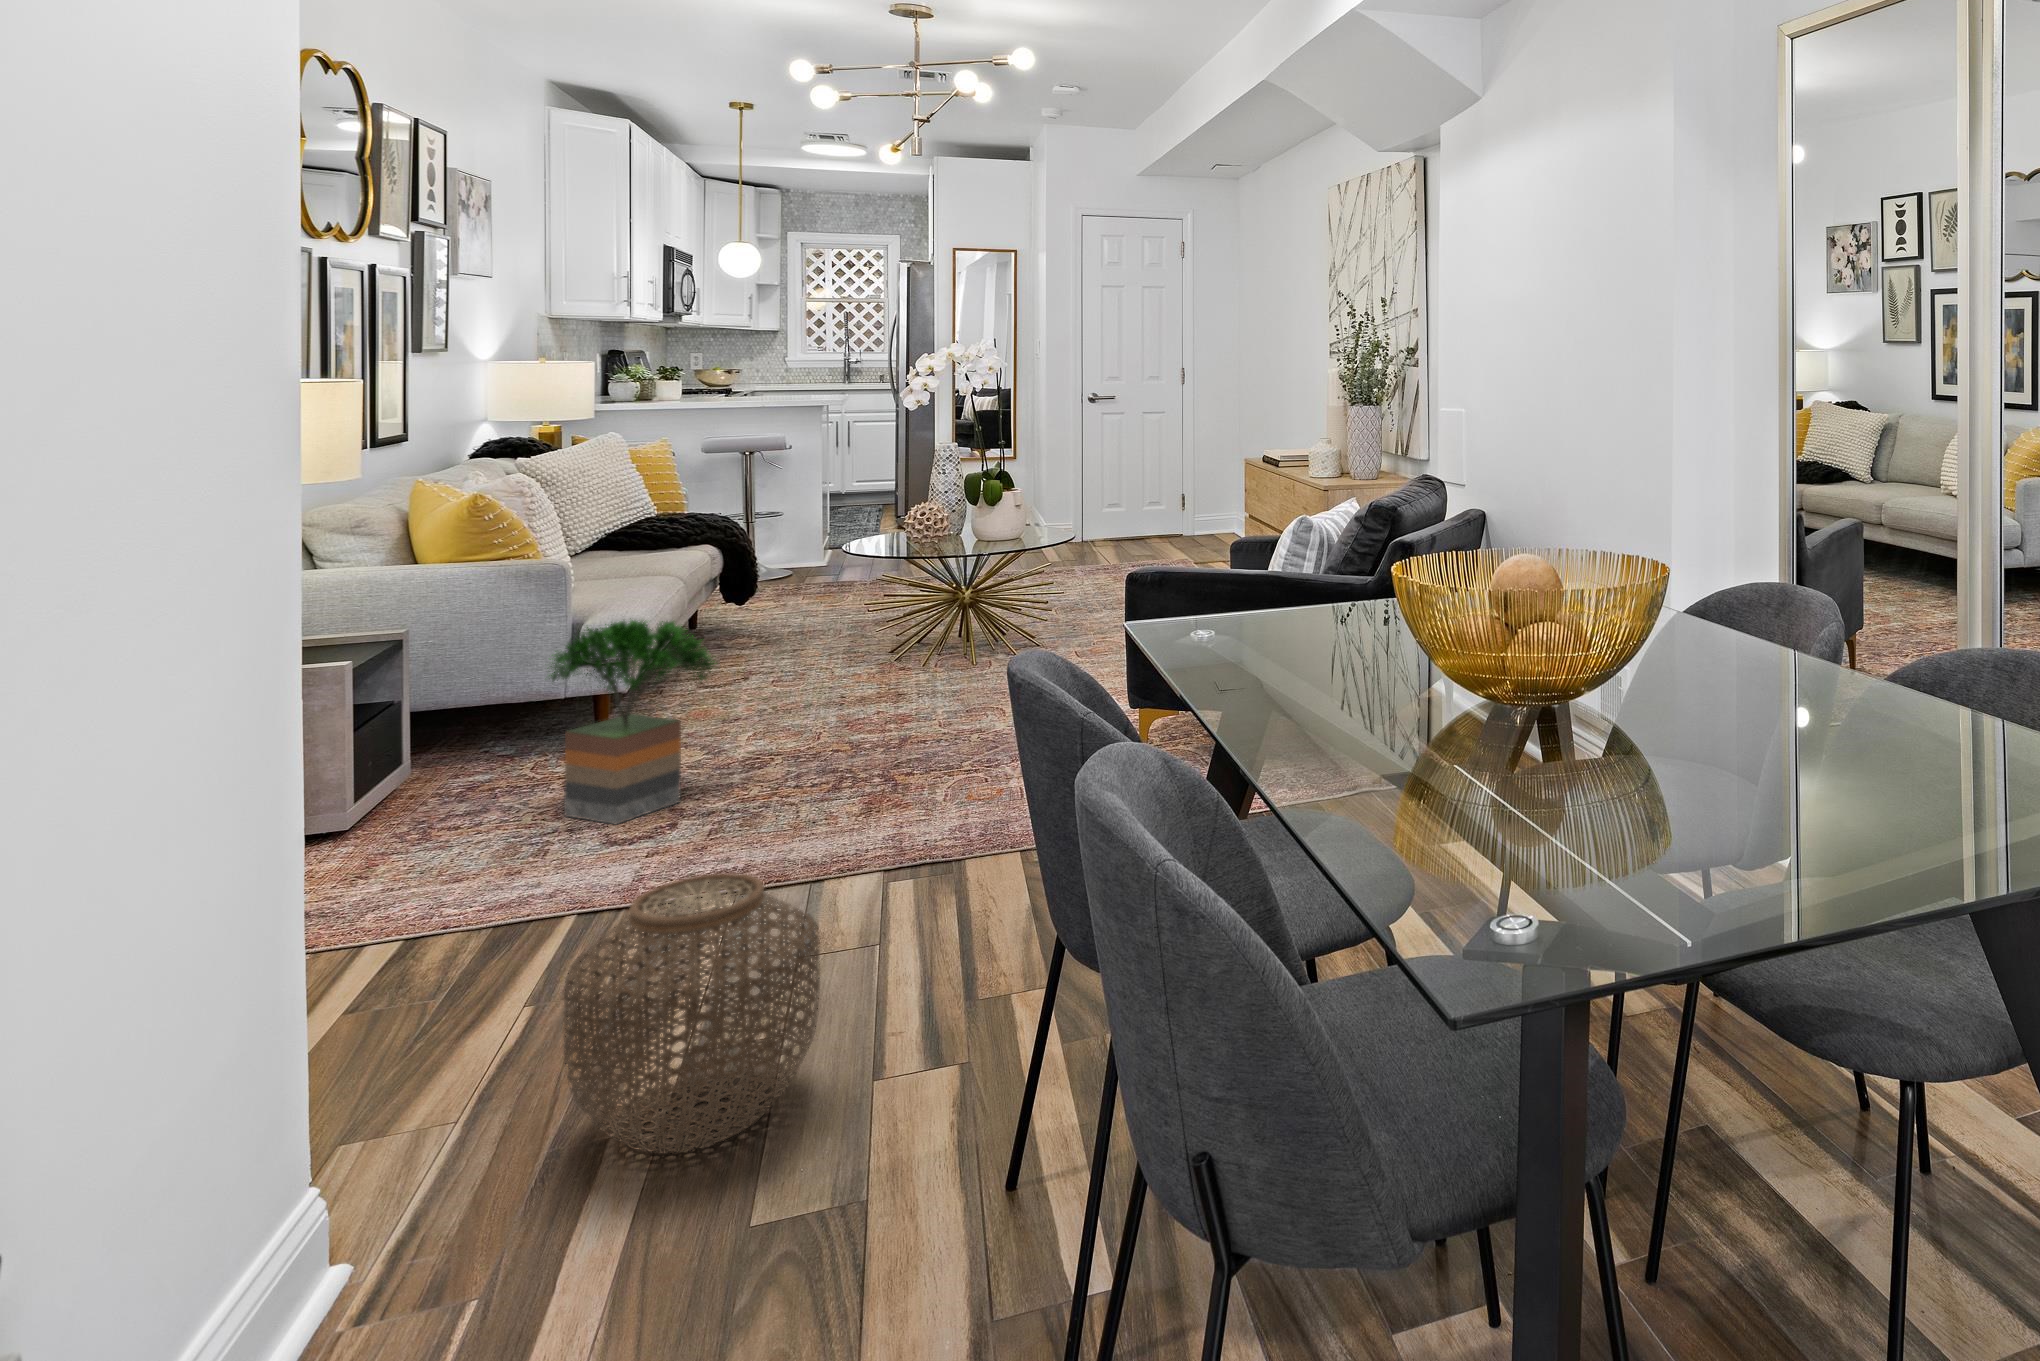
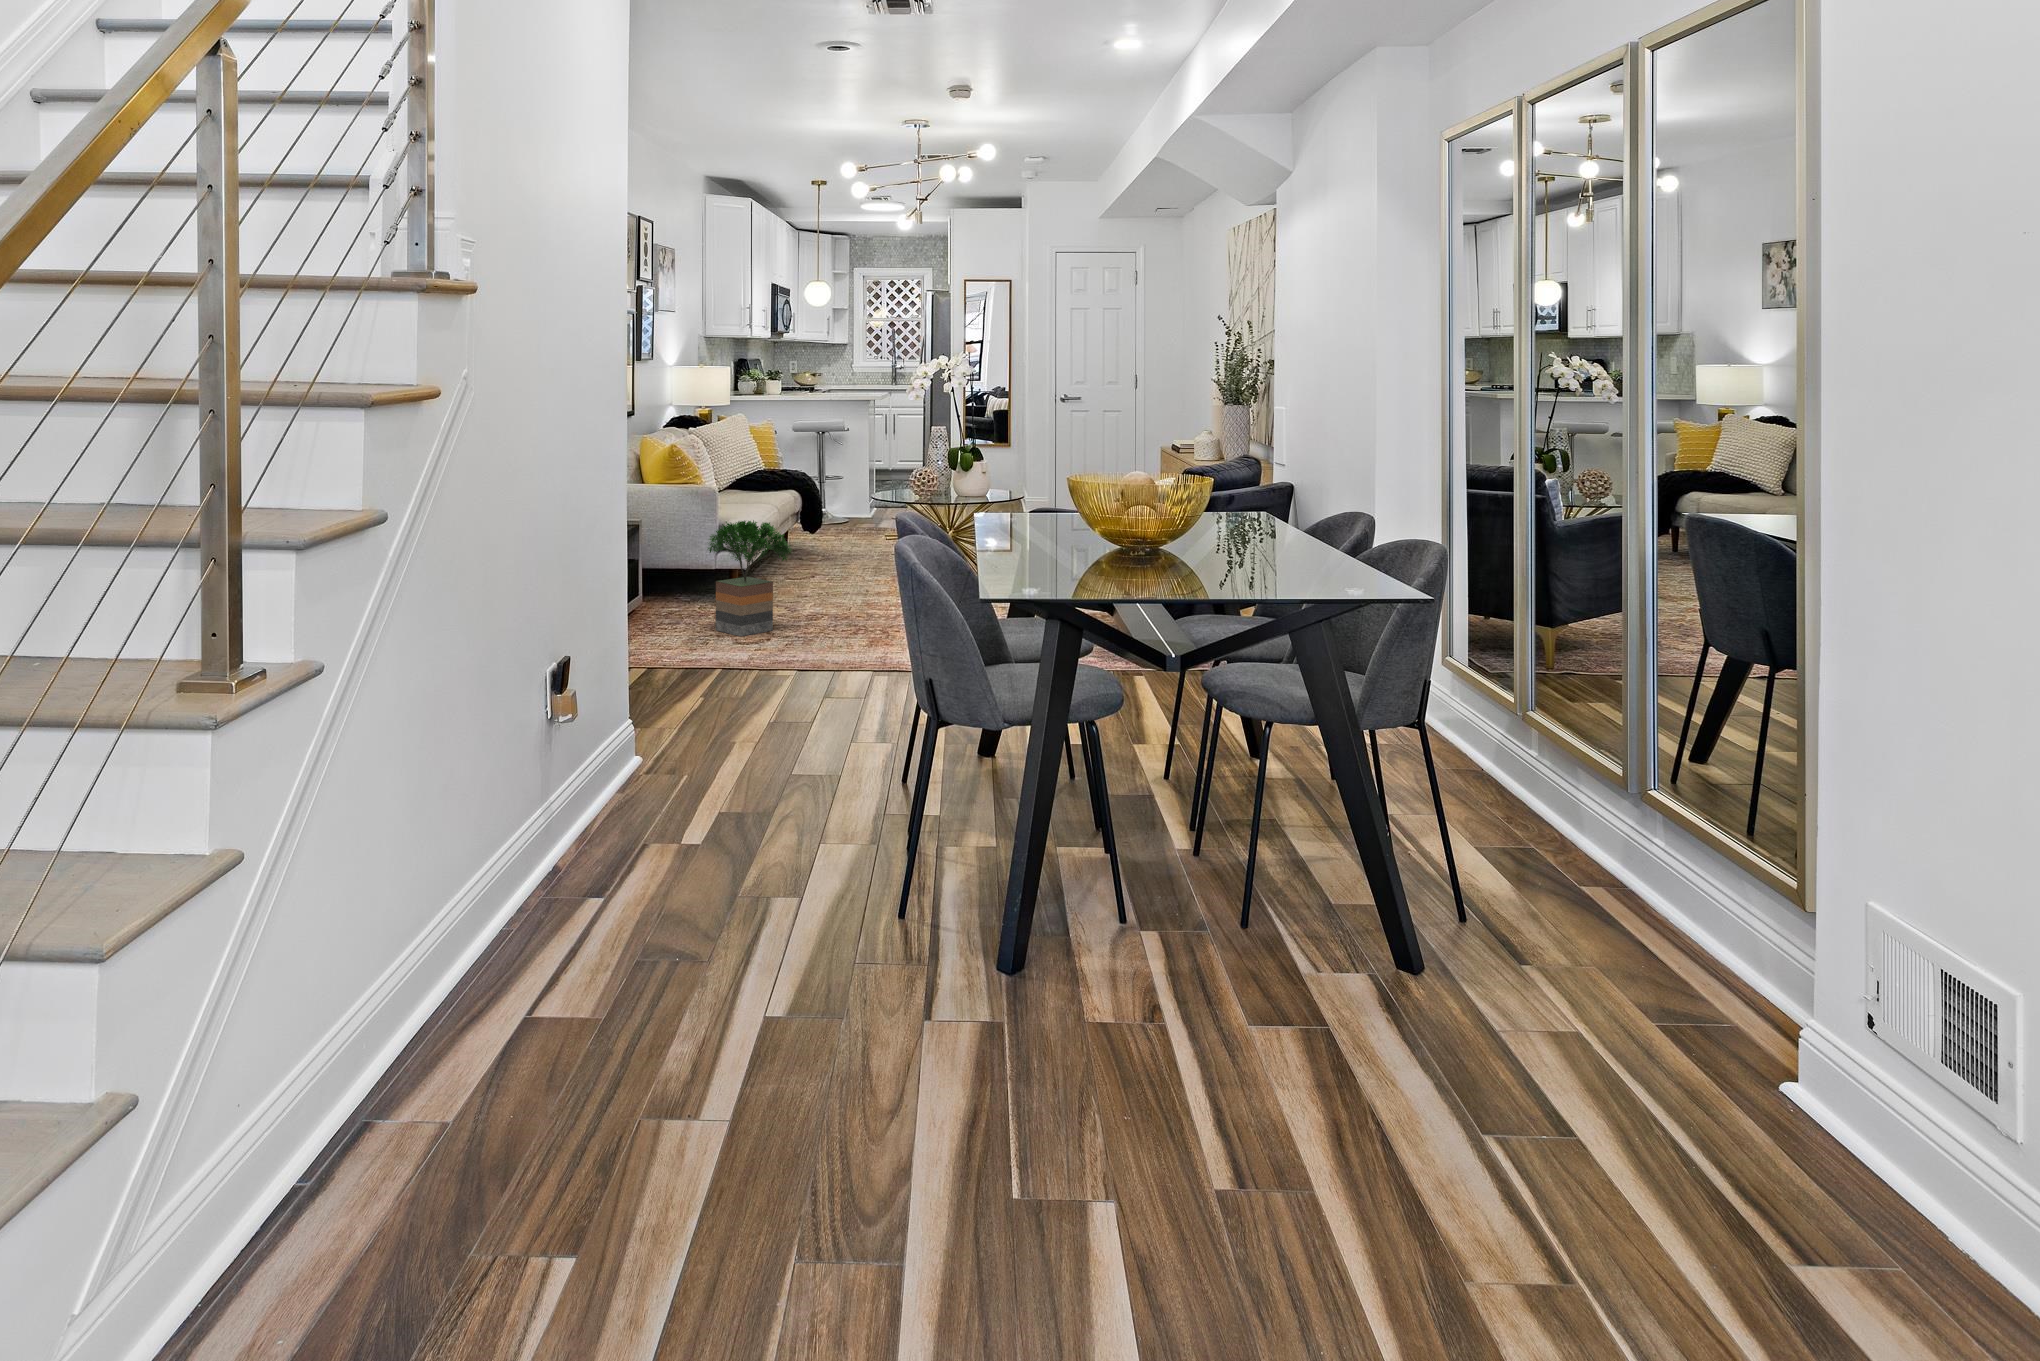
woven basket: present [563,873,820,1153] -> none [717,626,824,751]

